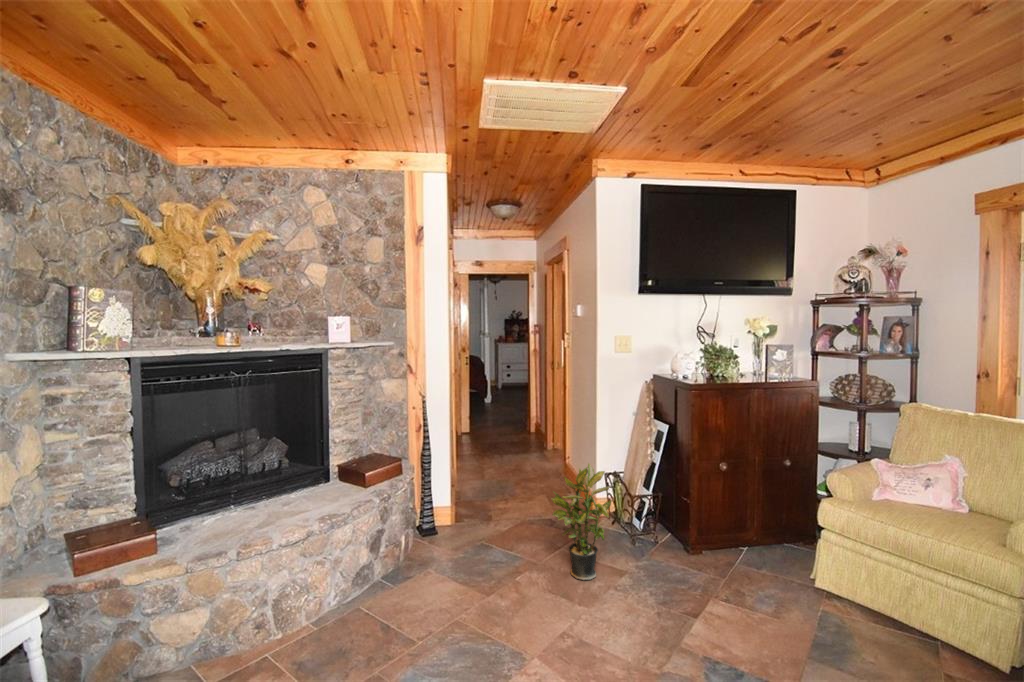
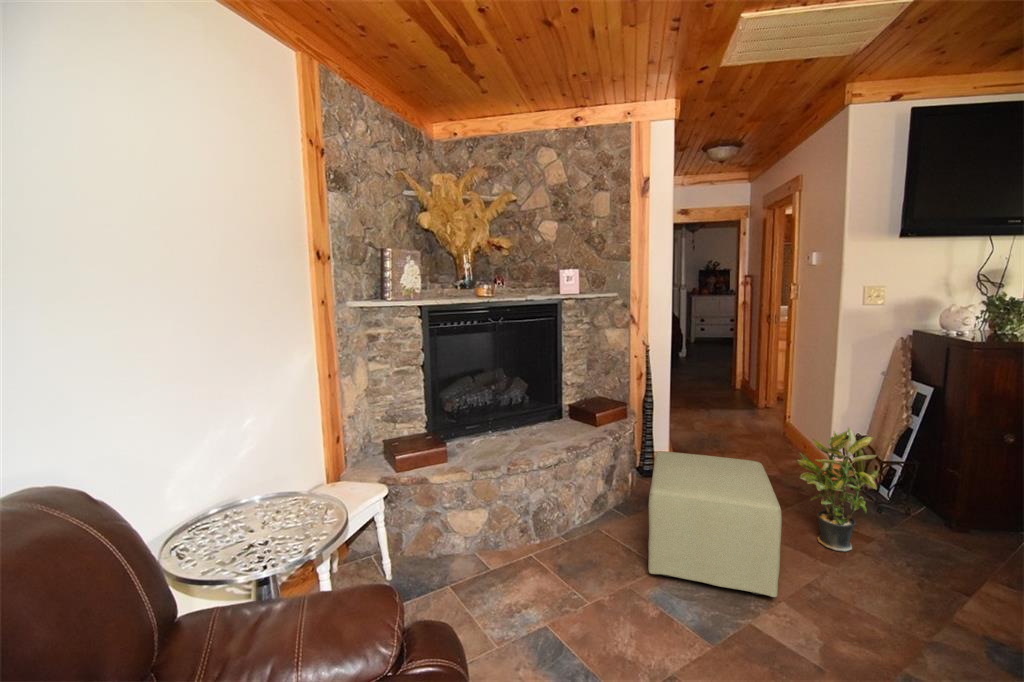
ottoman: none [401,505,523,644] -> present [648,451,782,597]

